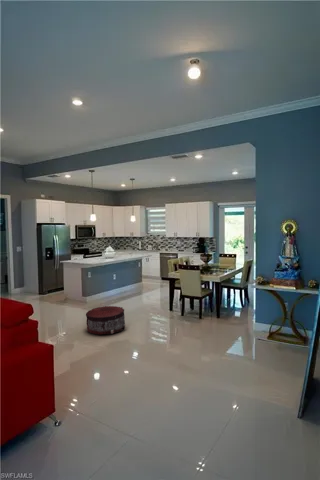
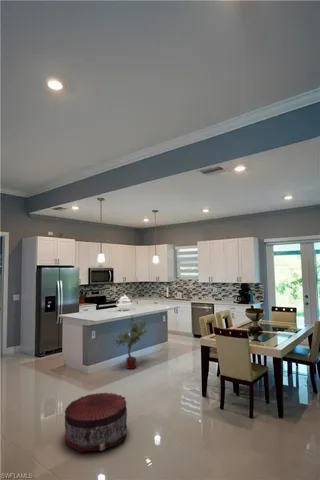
potted tree: none [105,261,129,299] -> present [114,316,147,369]

